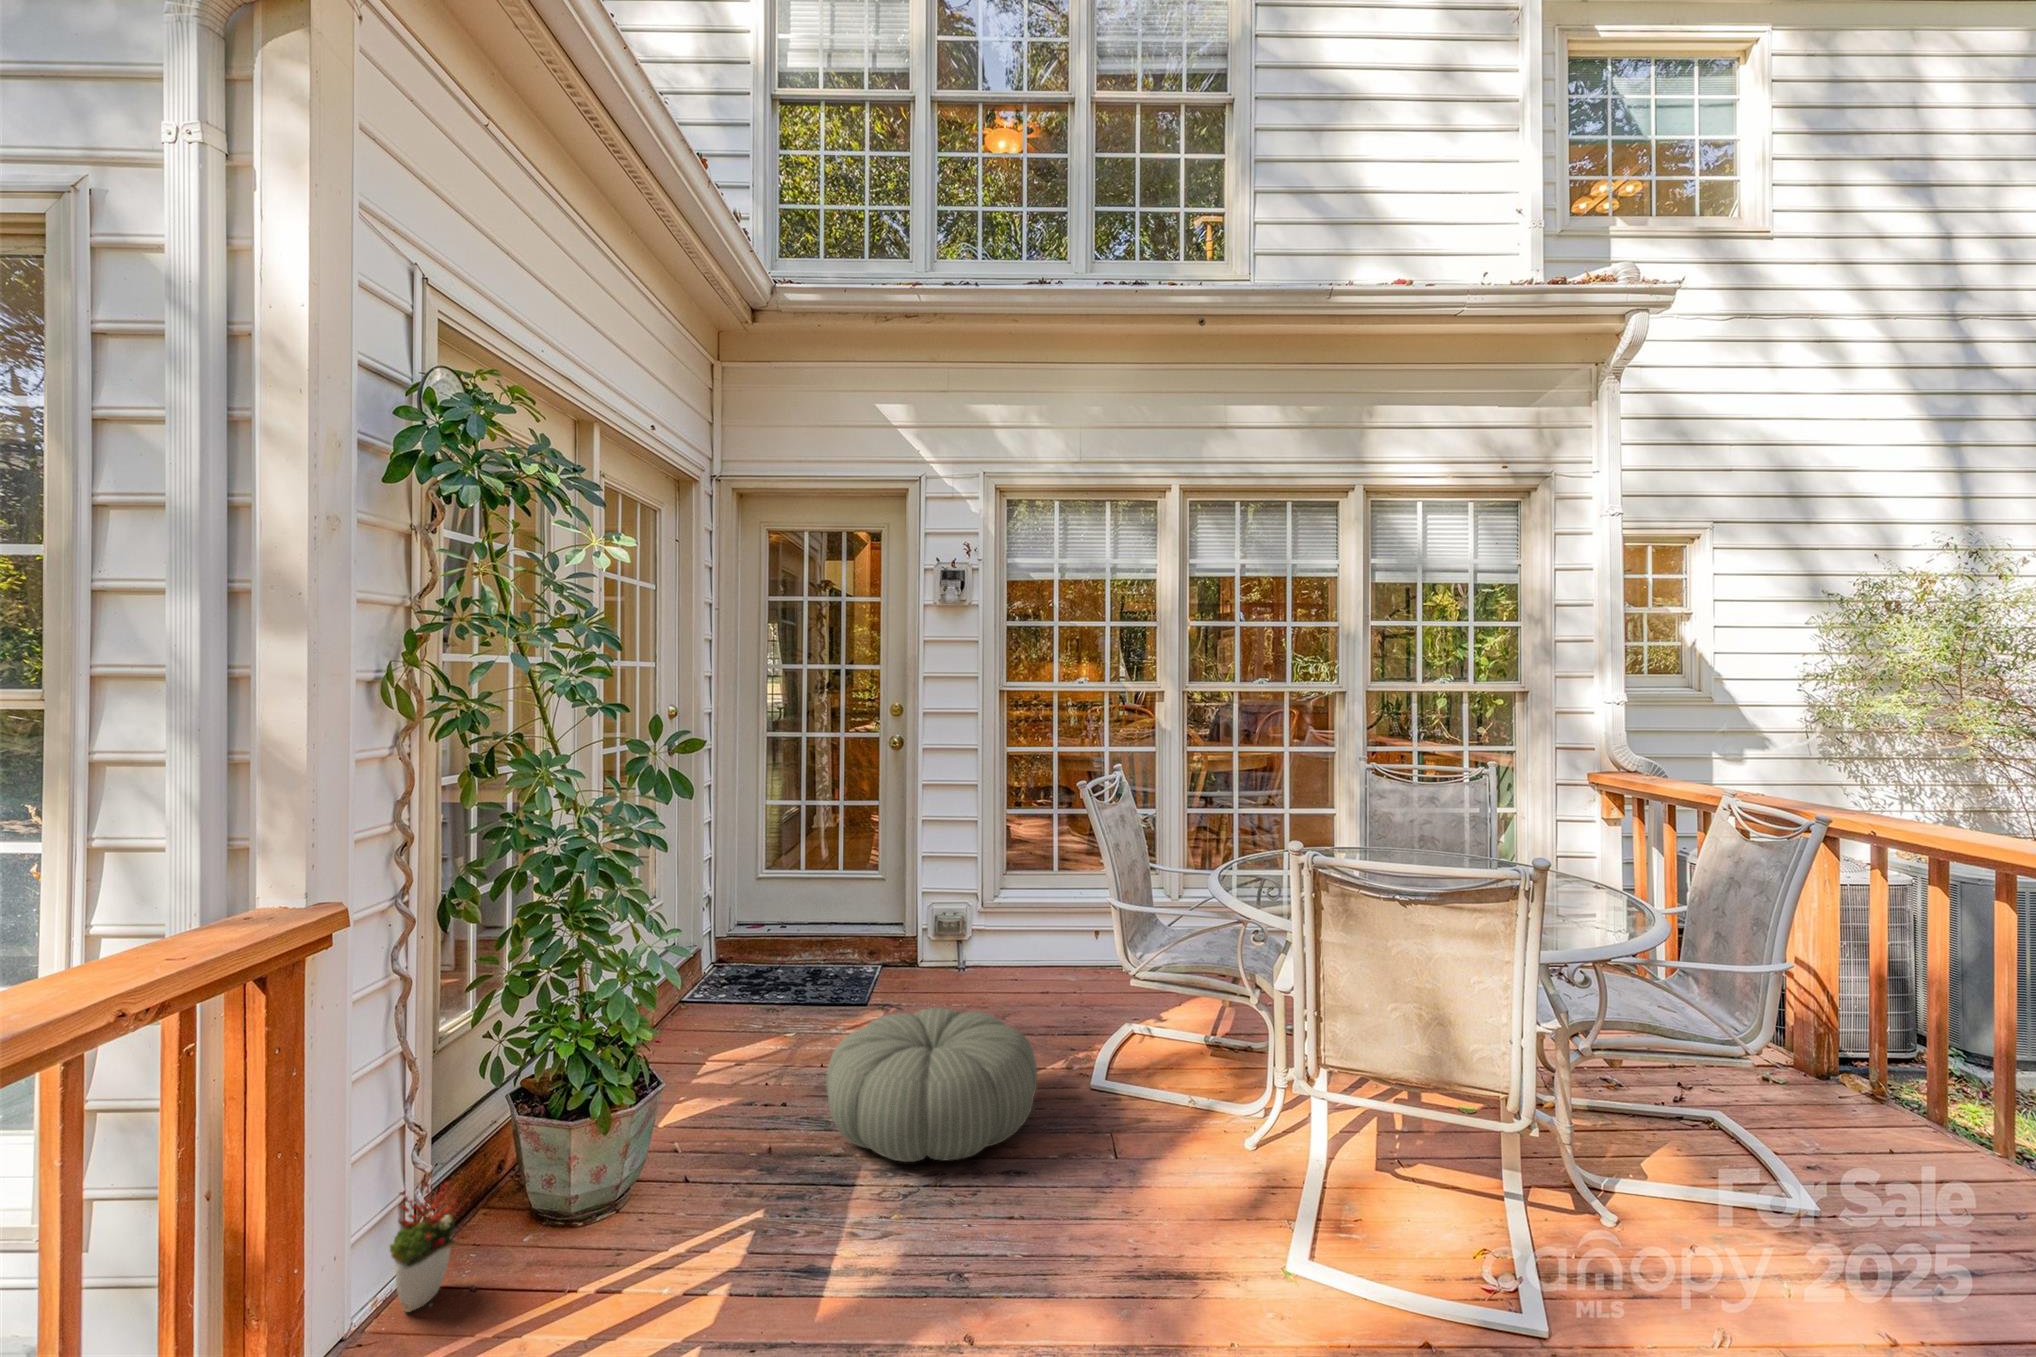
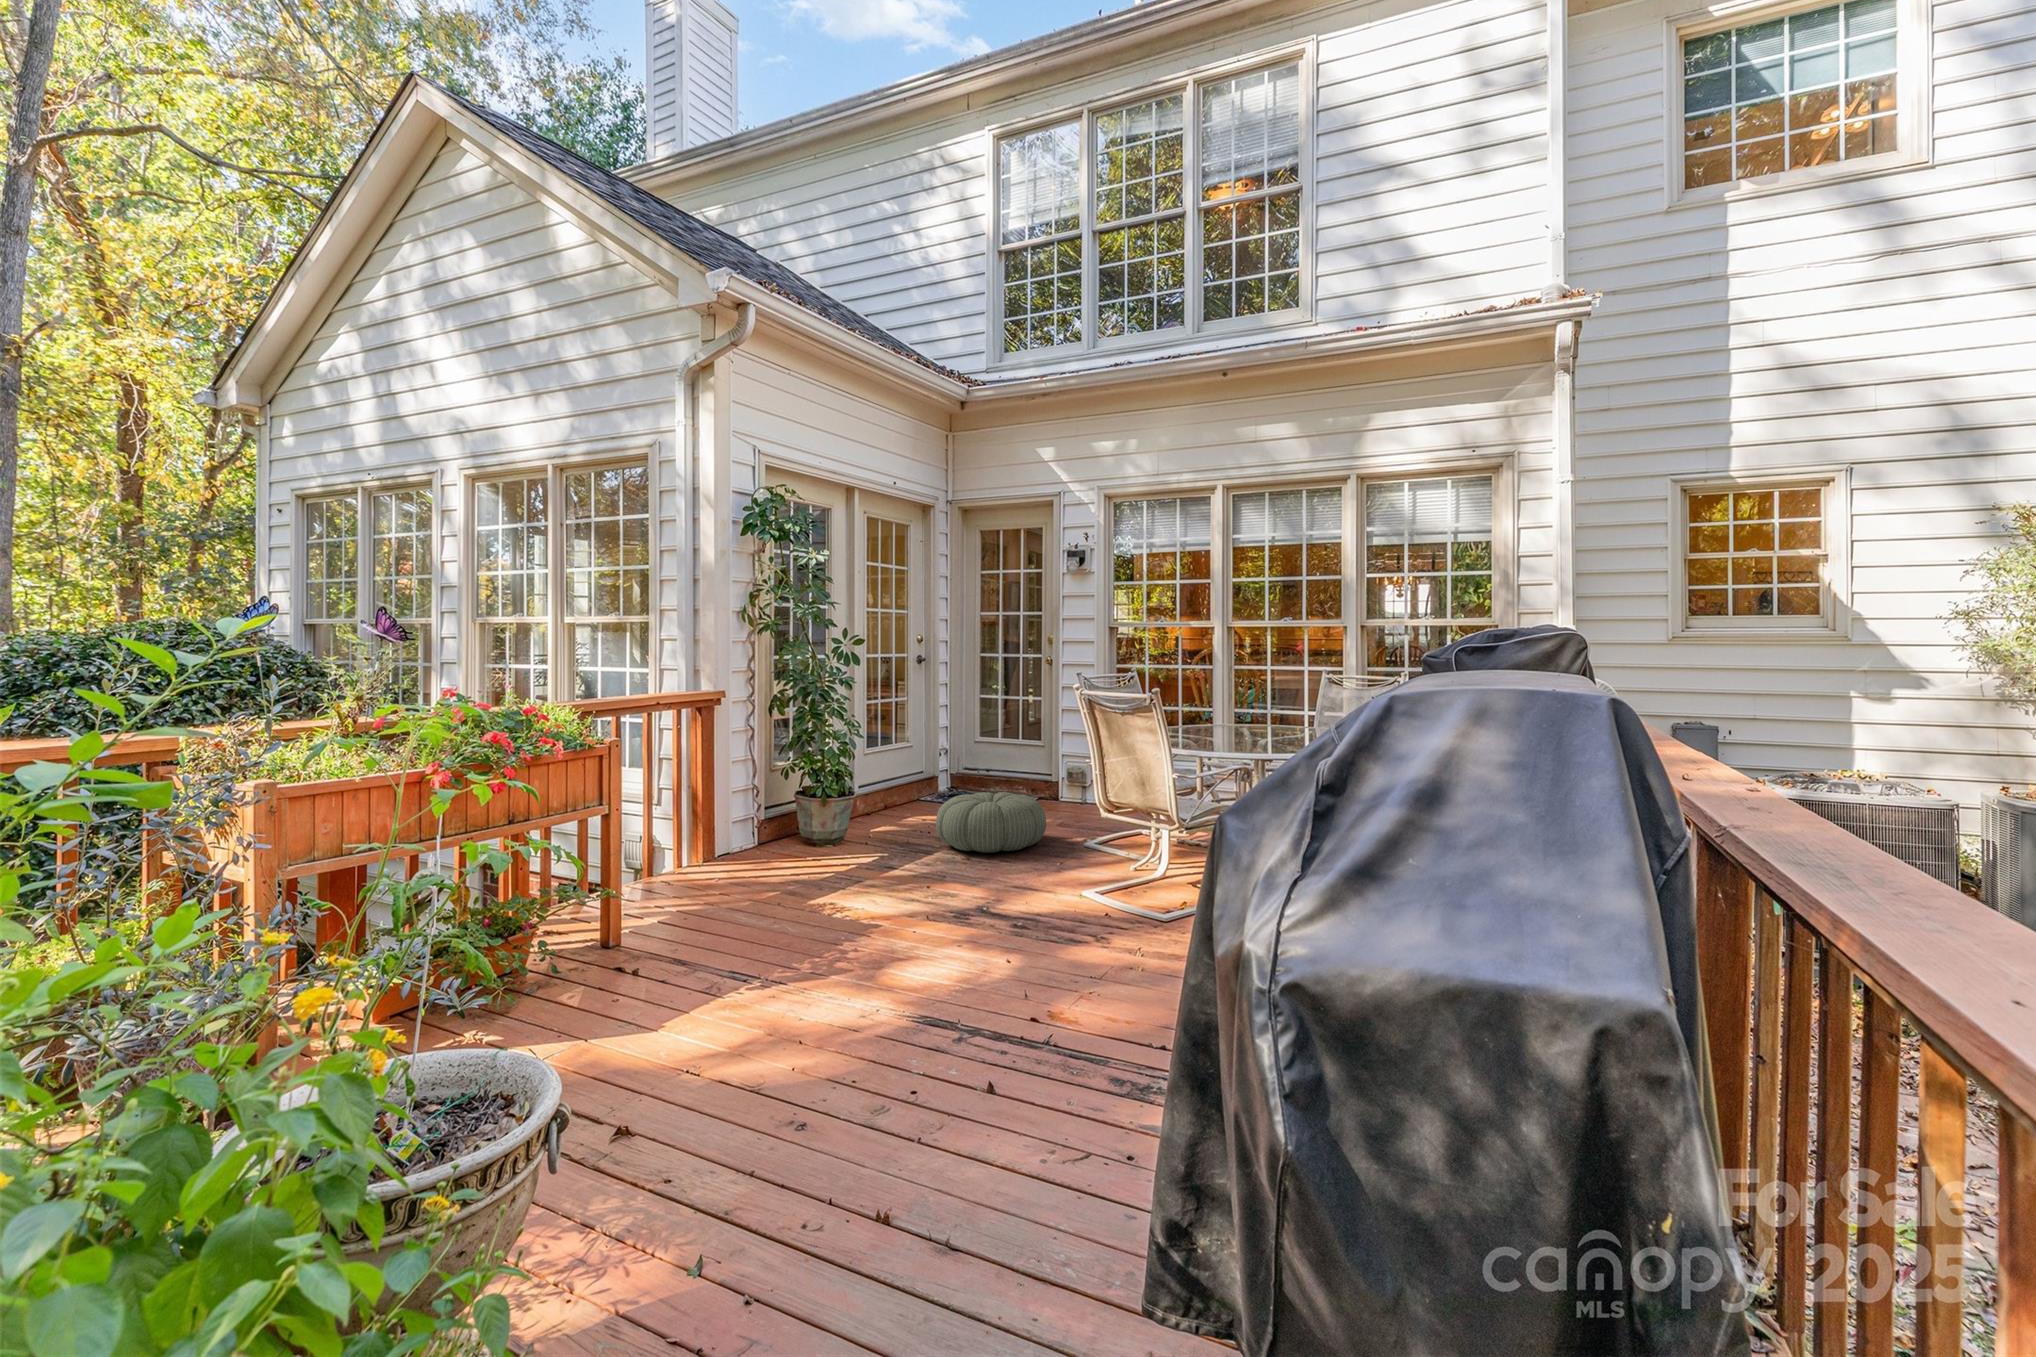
decorative plant: present [390,1182,457,1312] -> none [746,811,771,859]

